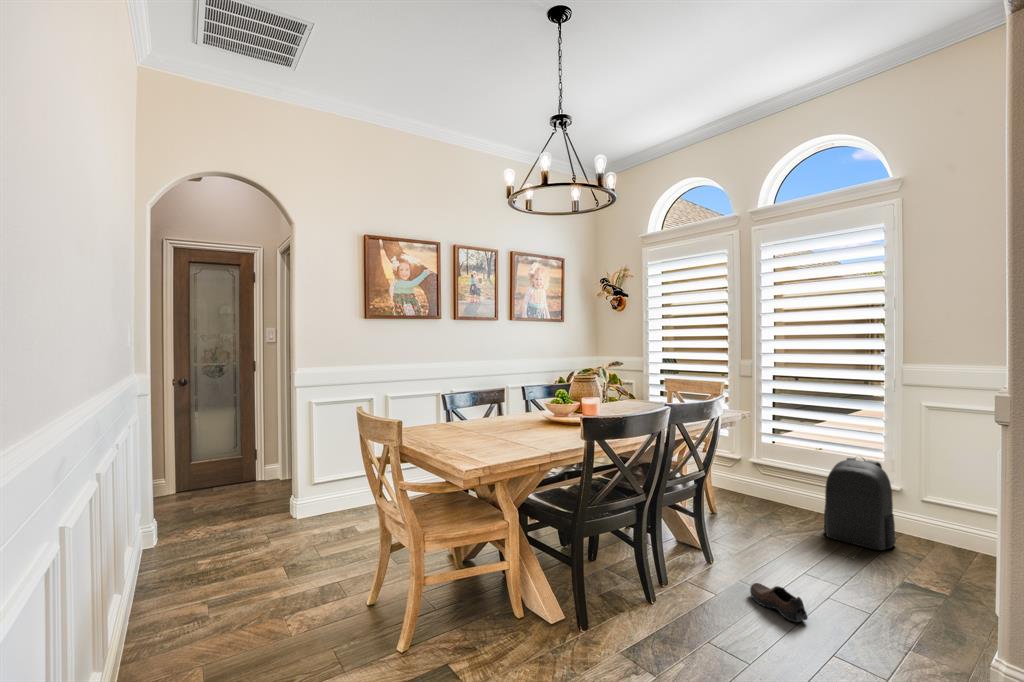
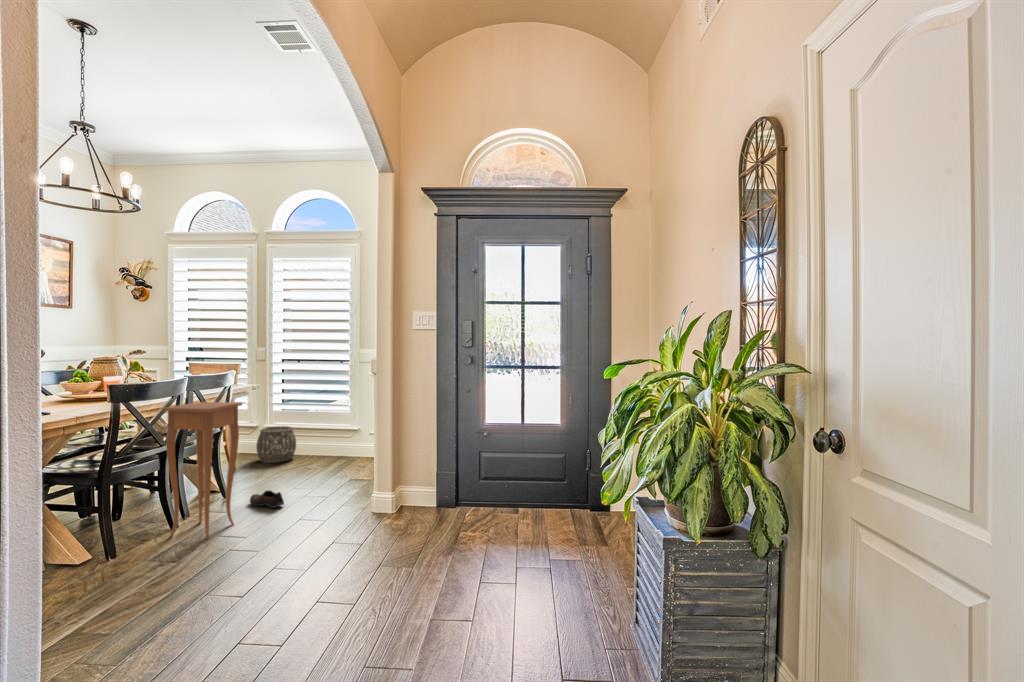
side table: none [639,441,744,657] -> present [162,402,242,539]
backpack: present [824,458,895,550] -> none [310,409,351,465]
woven basket: none [742,467,799,520] -> present [256,426,296,463]

